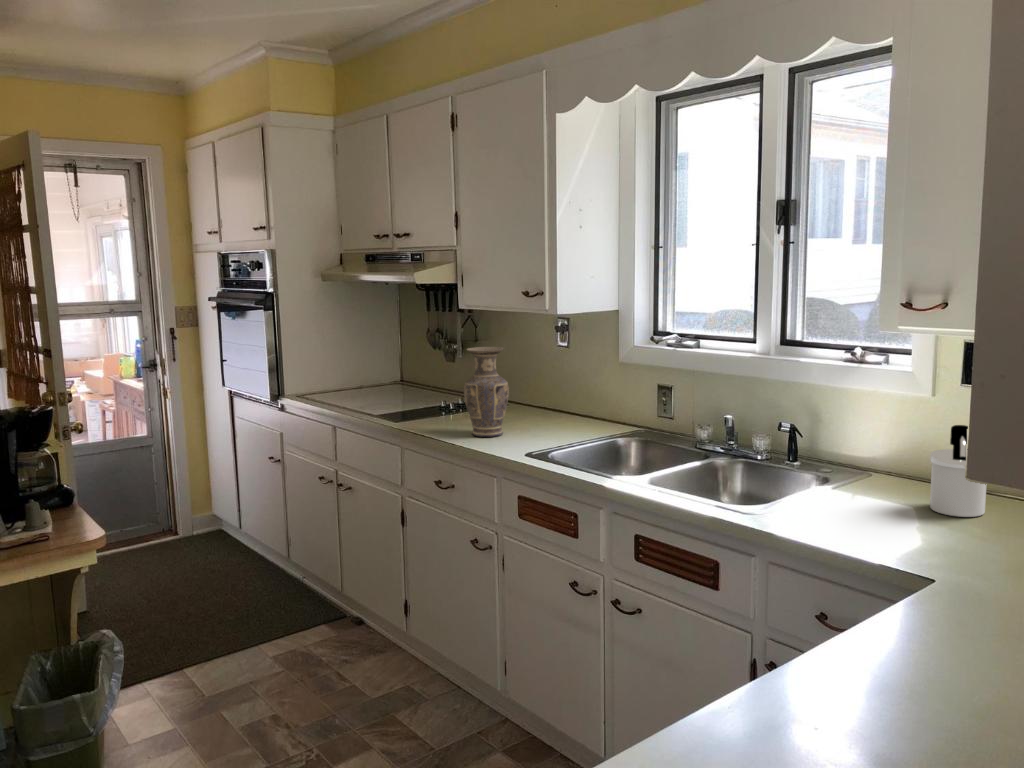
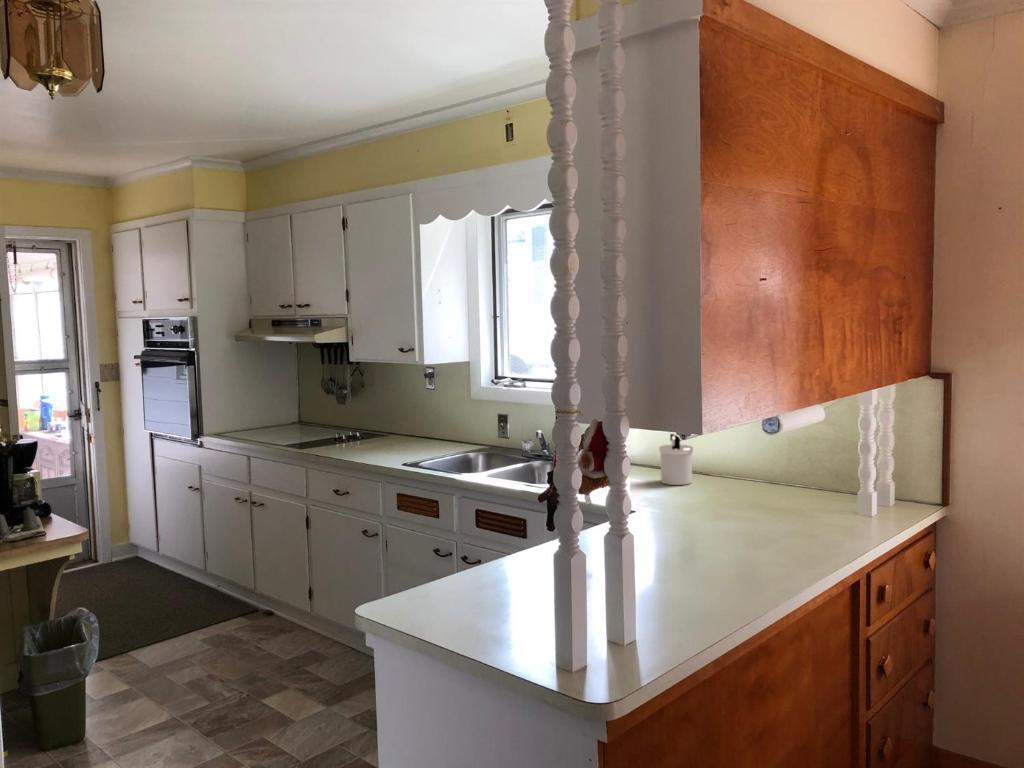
vase: present [464,347,509,437] -> none [355,389,389,456]

